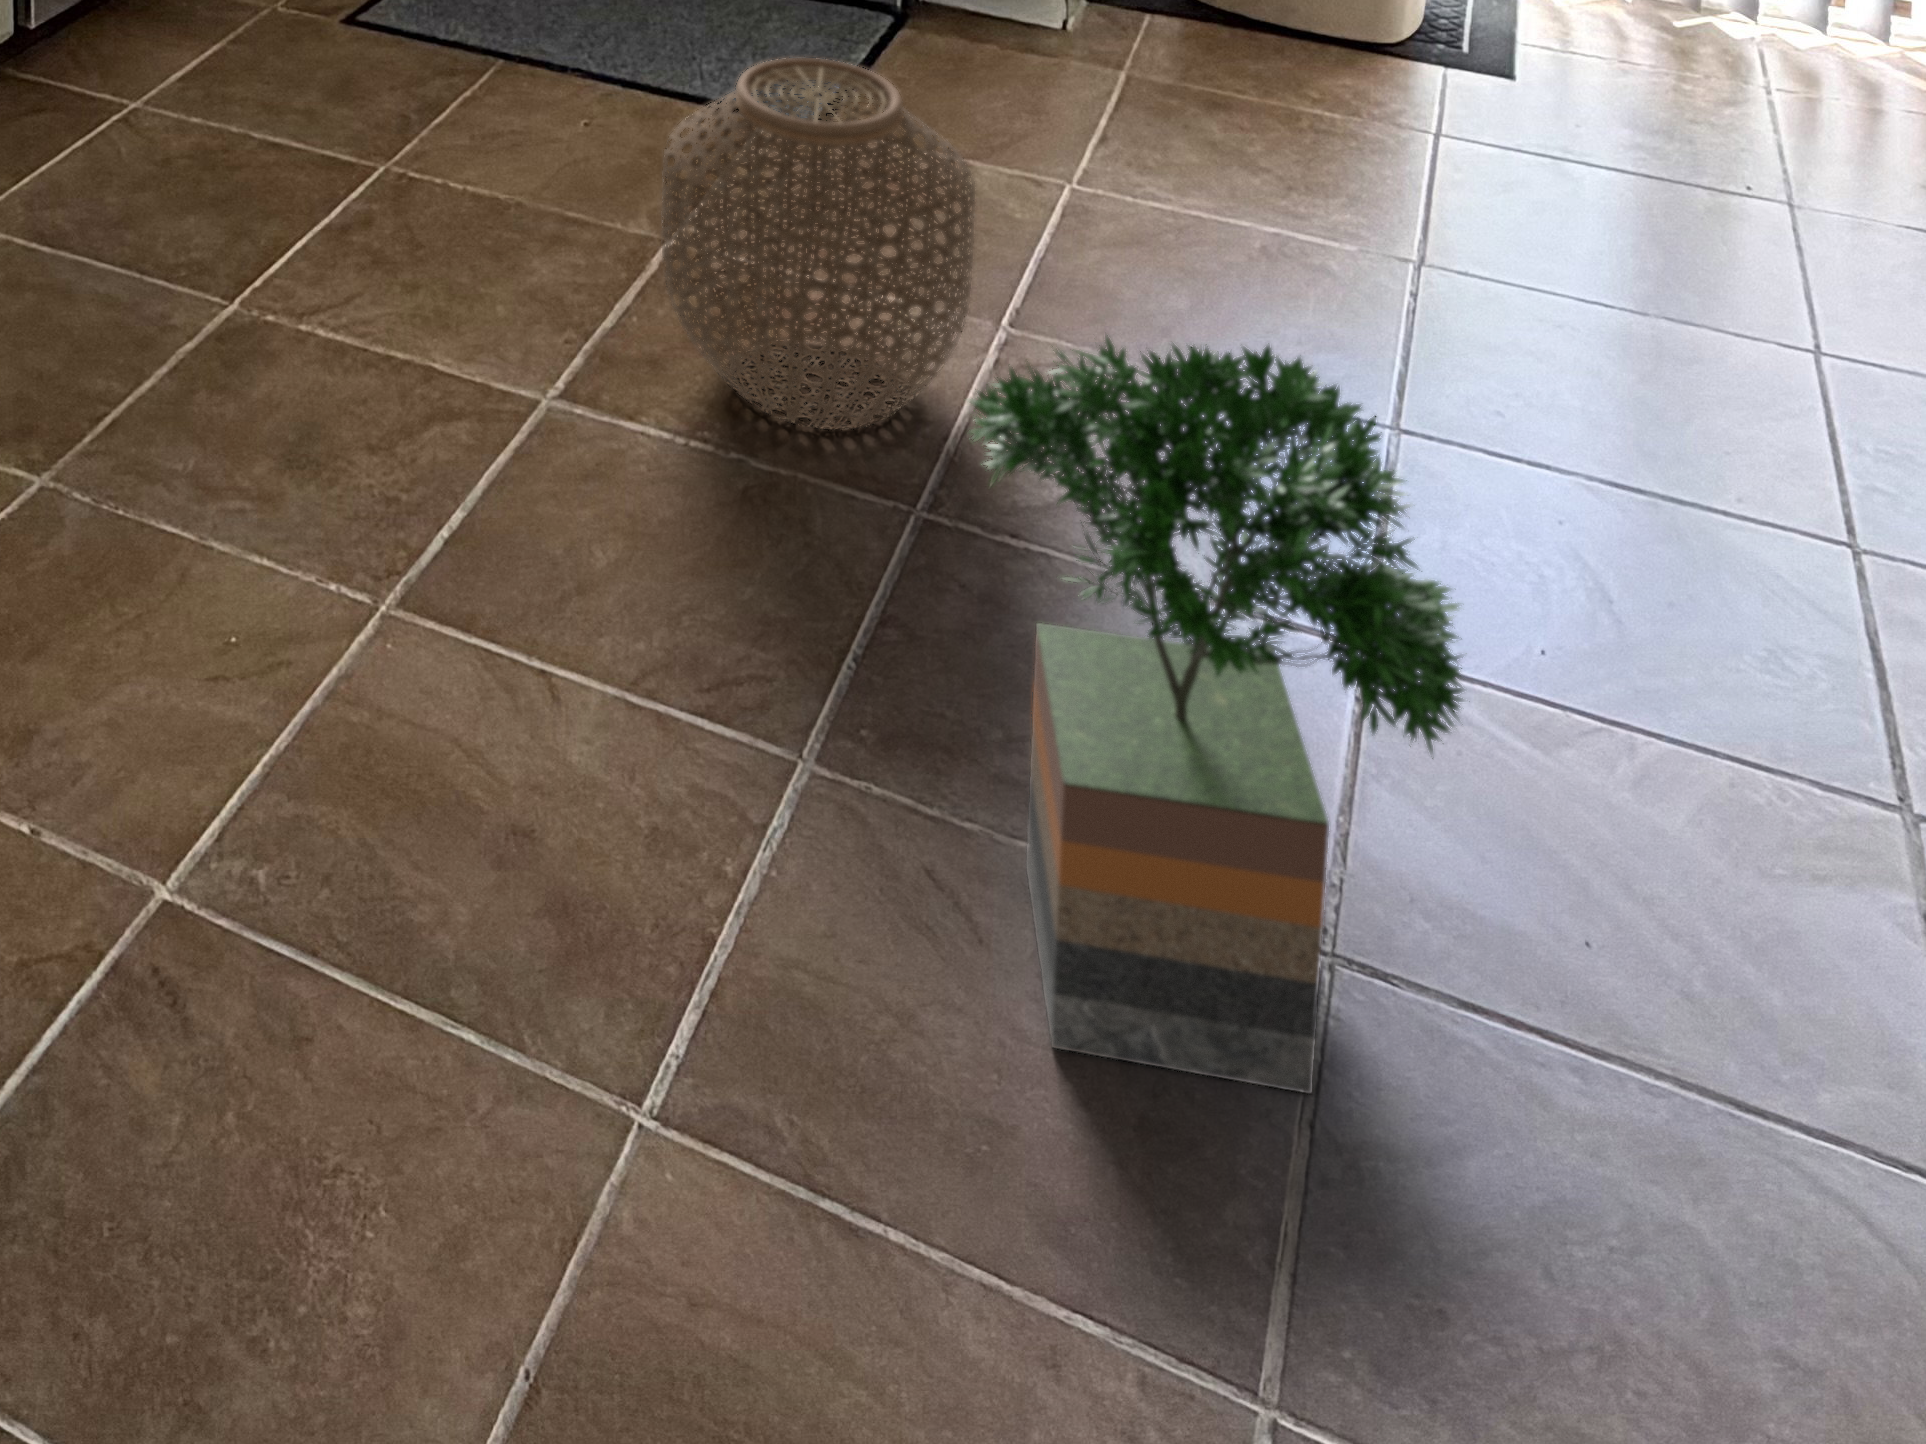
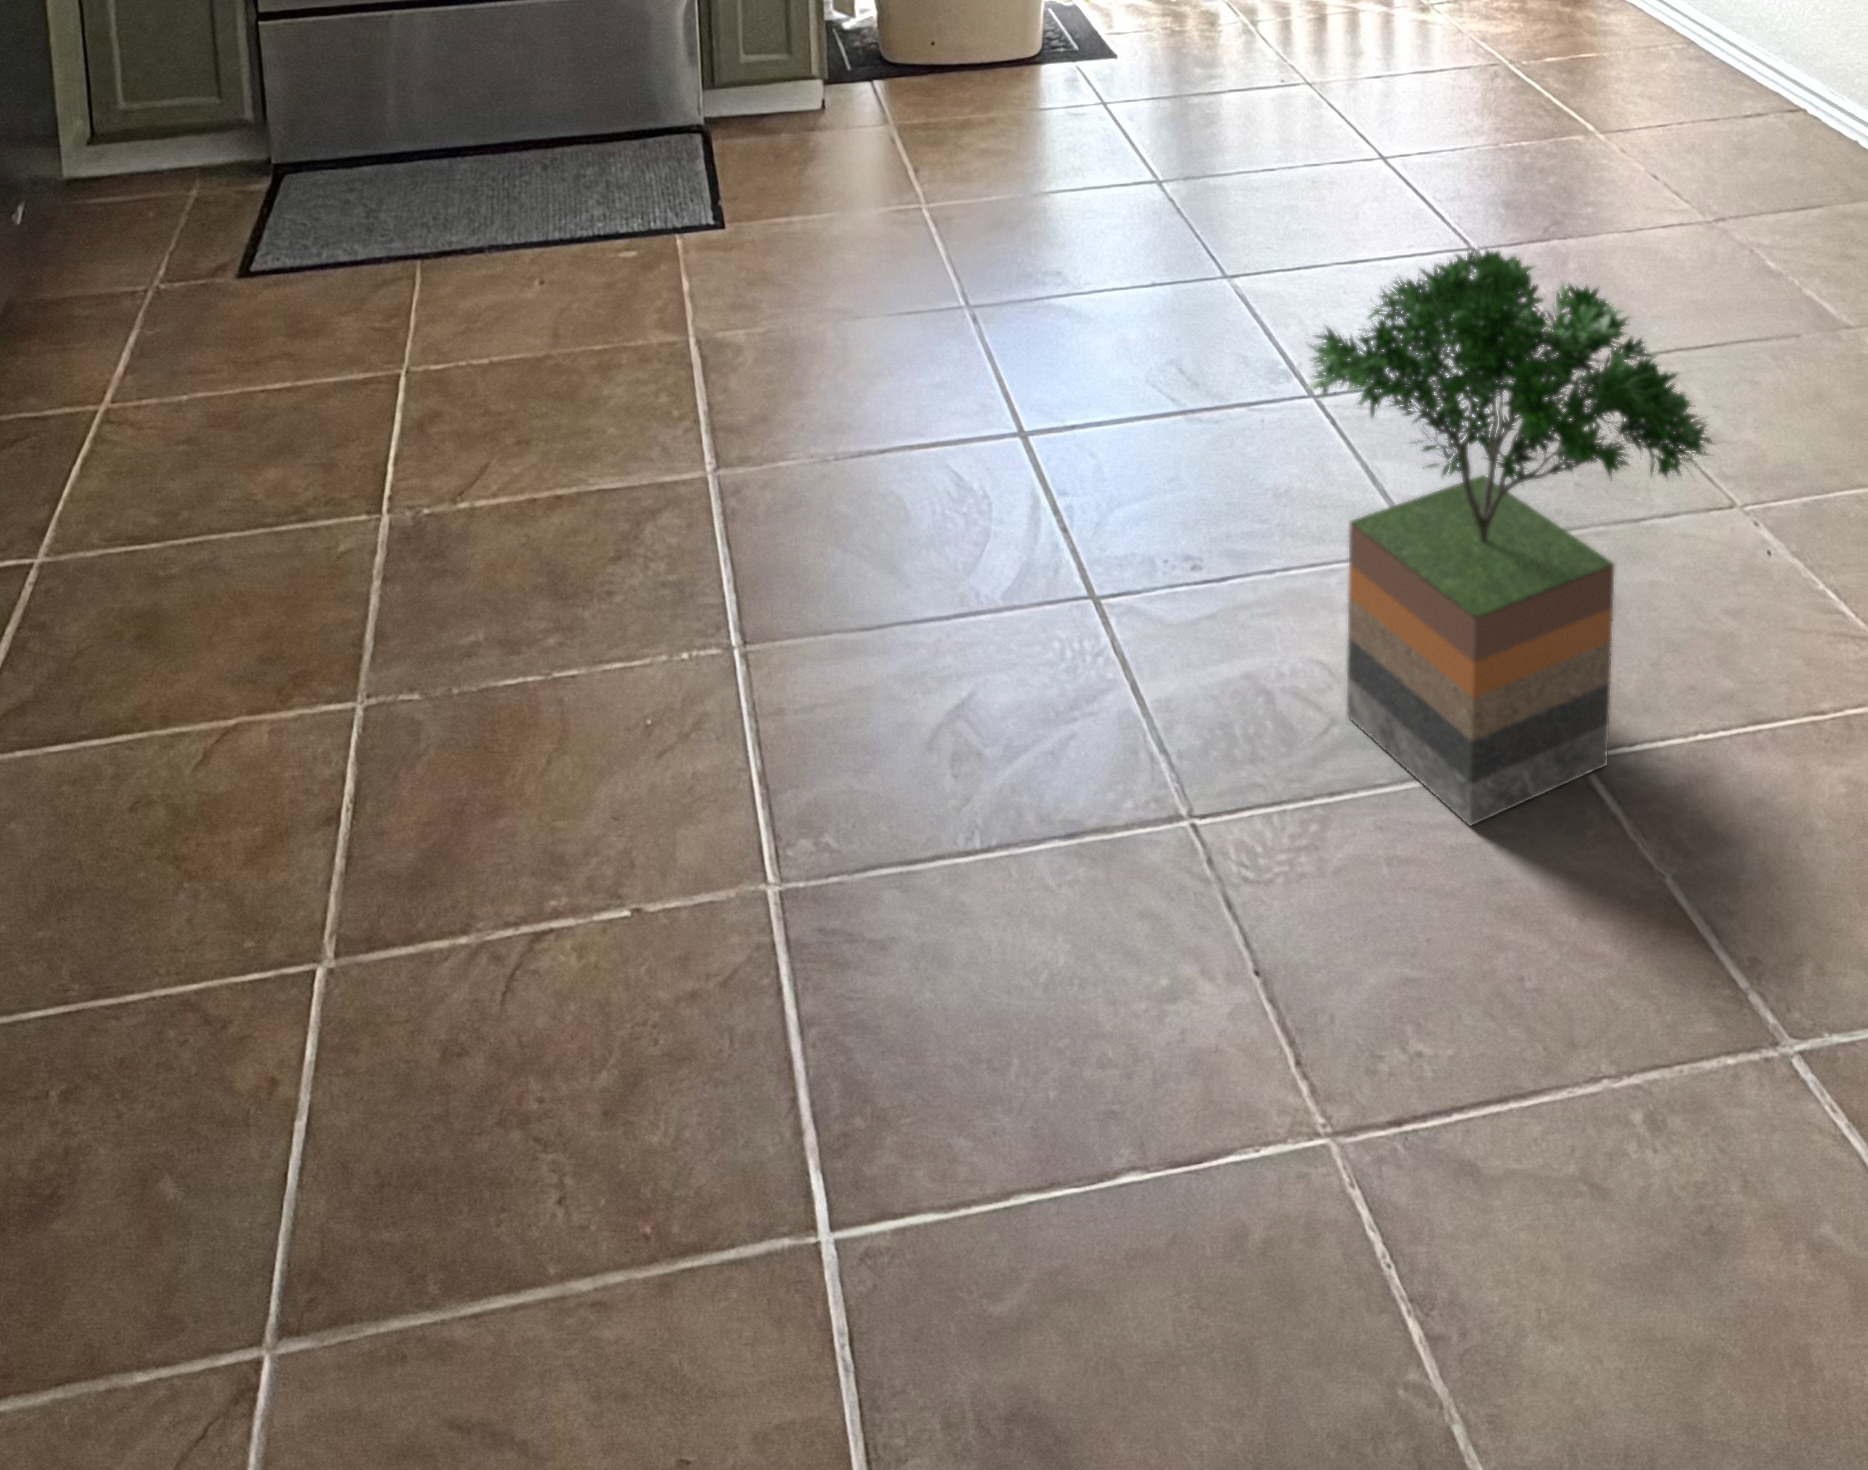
woven basket: present [662,58,975,429] -> none [769,163,1031,481]

